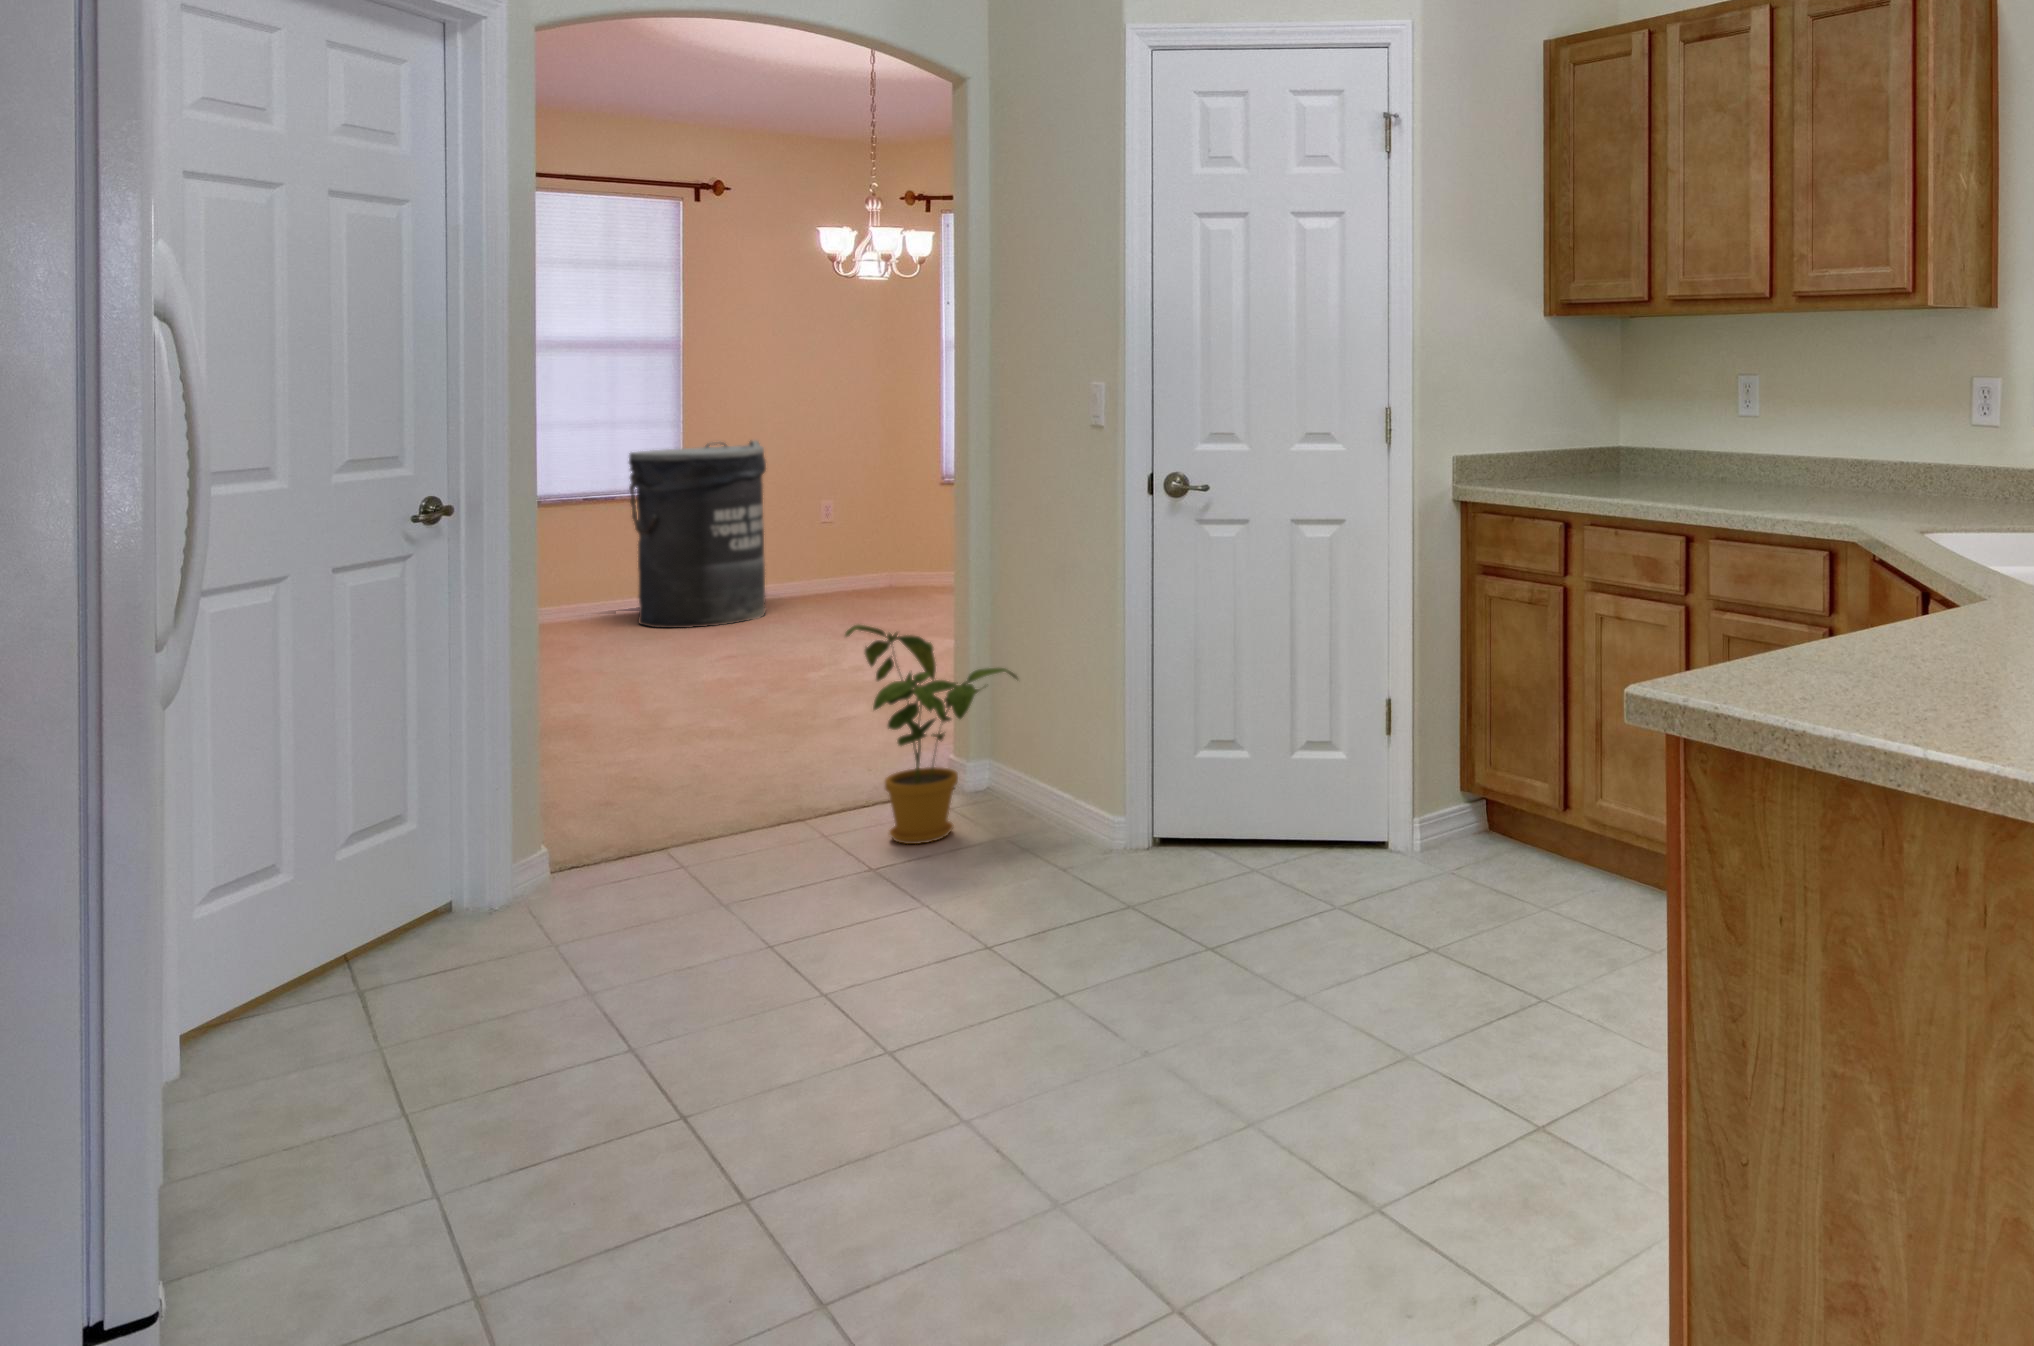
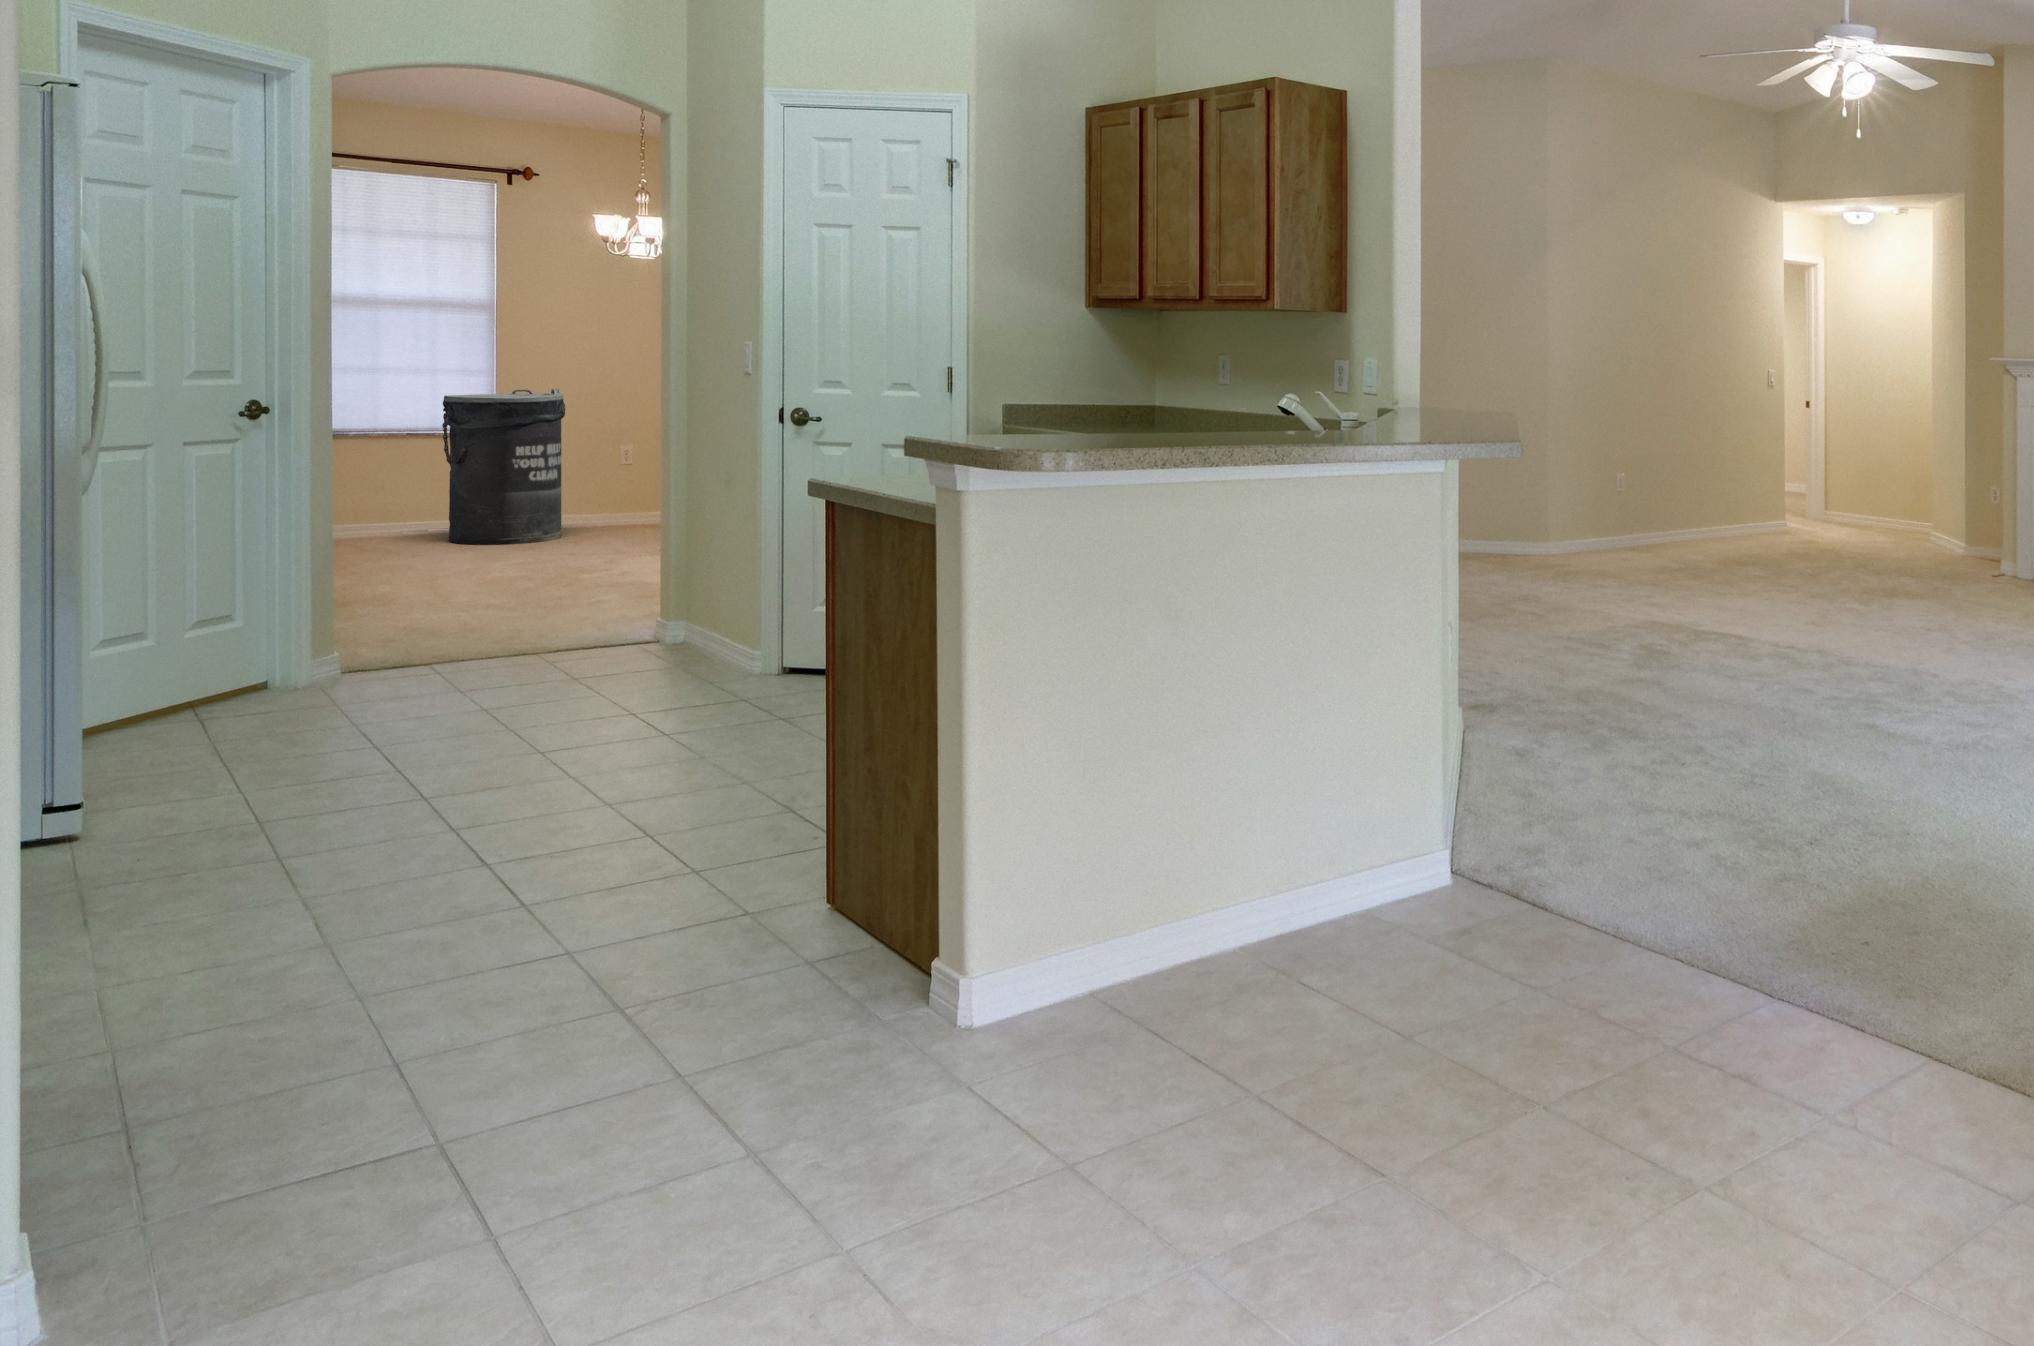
house plant: present [845,625,1018,844] -> none [558,511,694,668]

